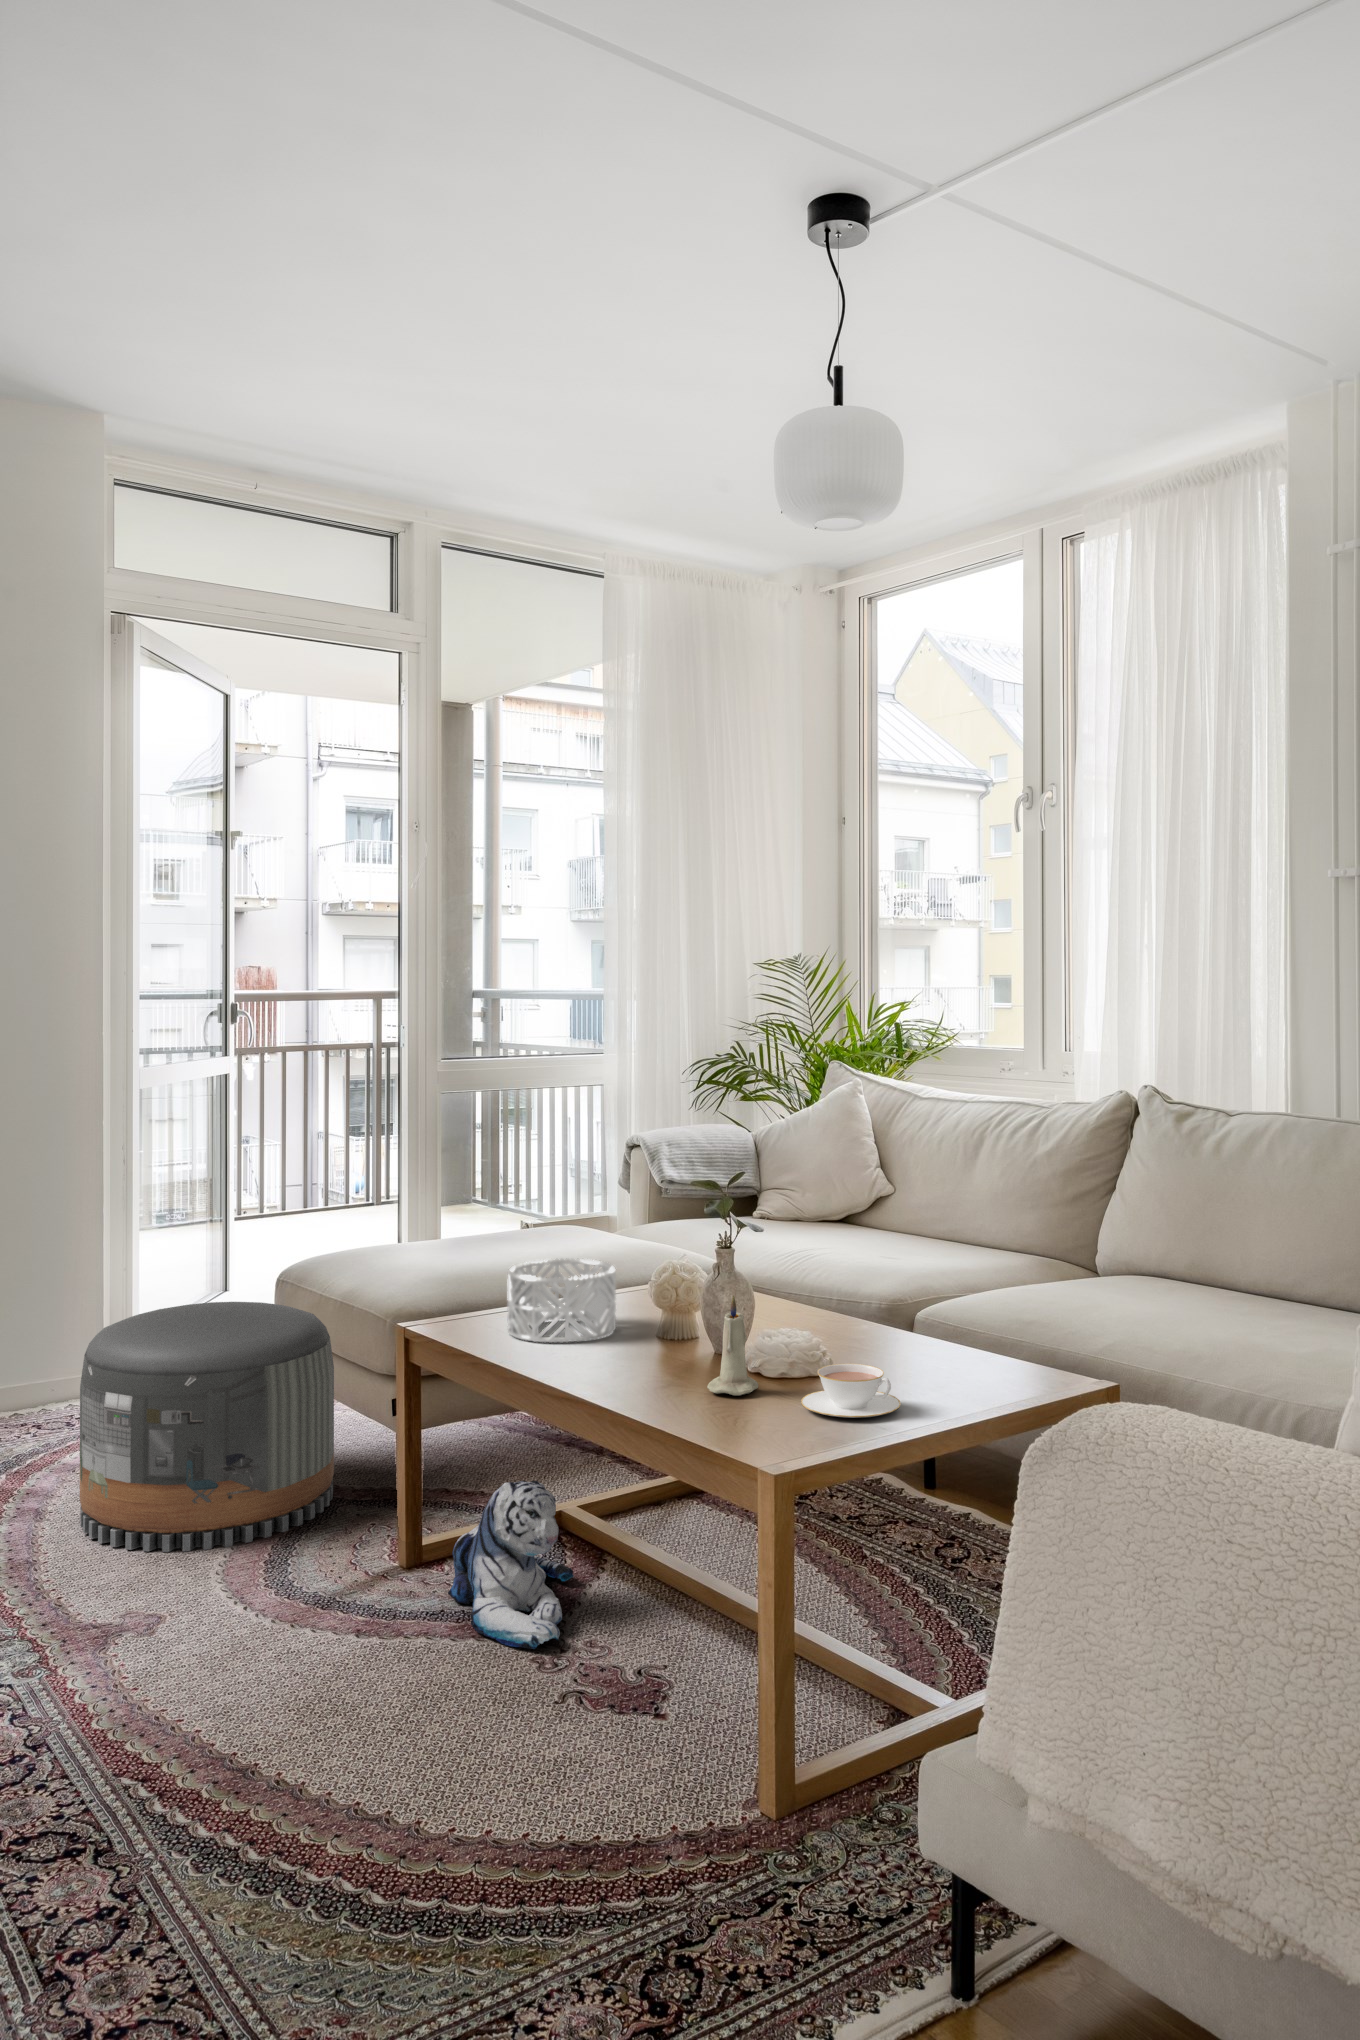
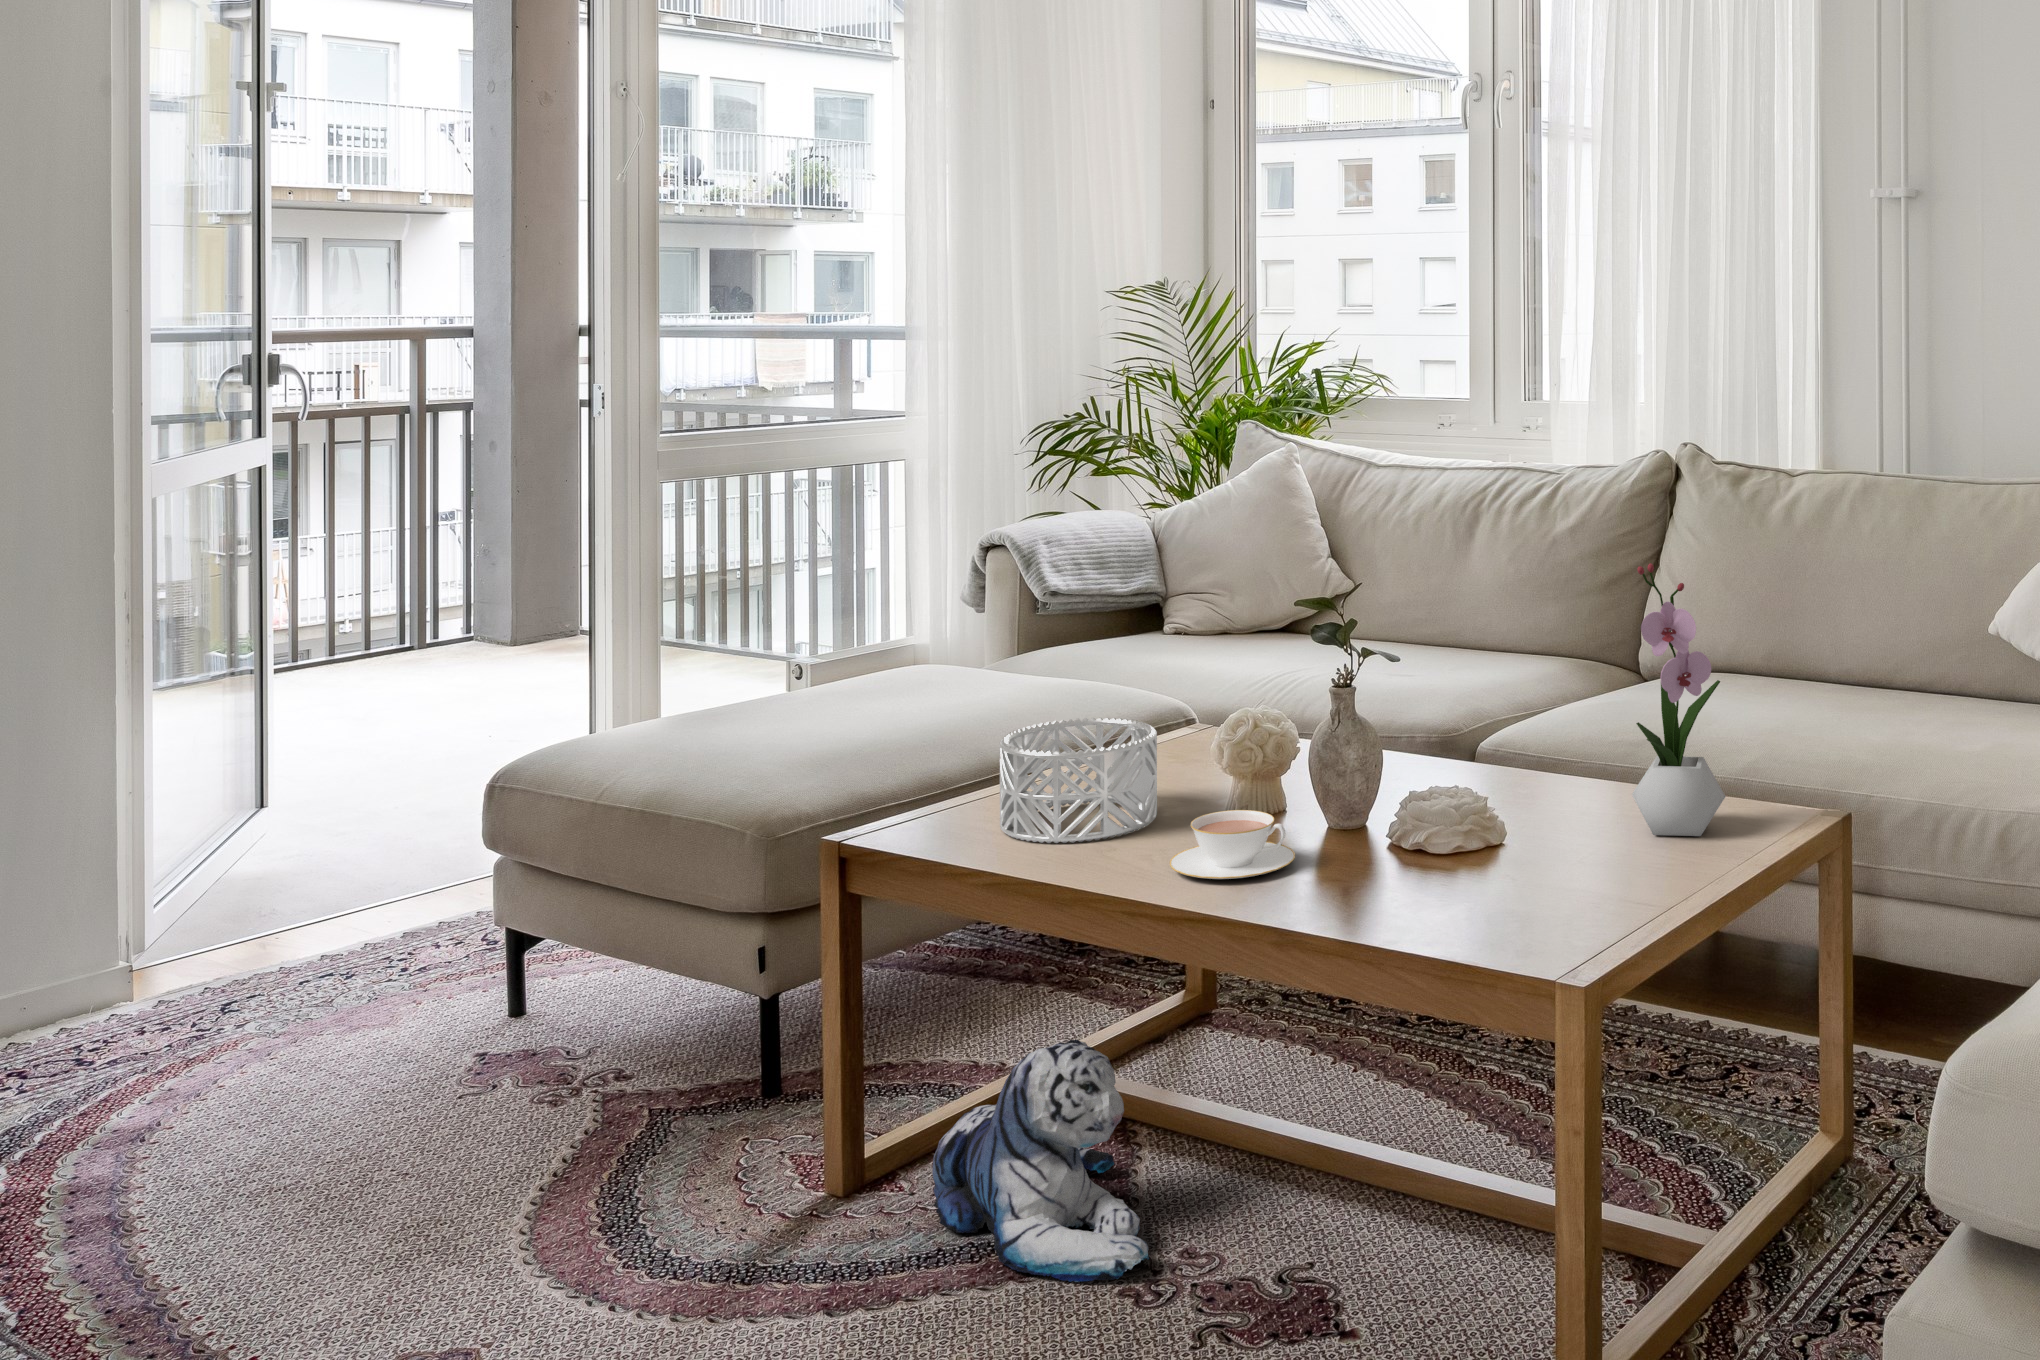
flower arrangement: none [932,1165,1016,1387] -> present [1632,563,1725,836]
candle: present [707,1296,758,1396] -> none [1371,753,1436,887]
pouf: present [80,1302,334,1552] -> none [206,830,654,1254]
teacup: present [801,1364,901,1418] -> present [1169,810,1295,879]

